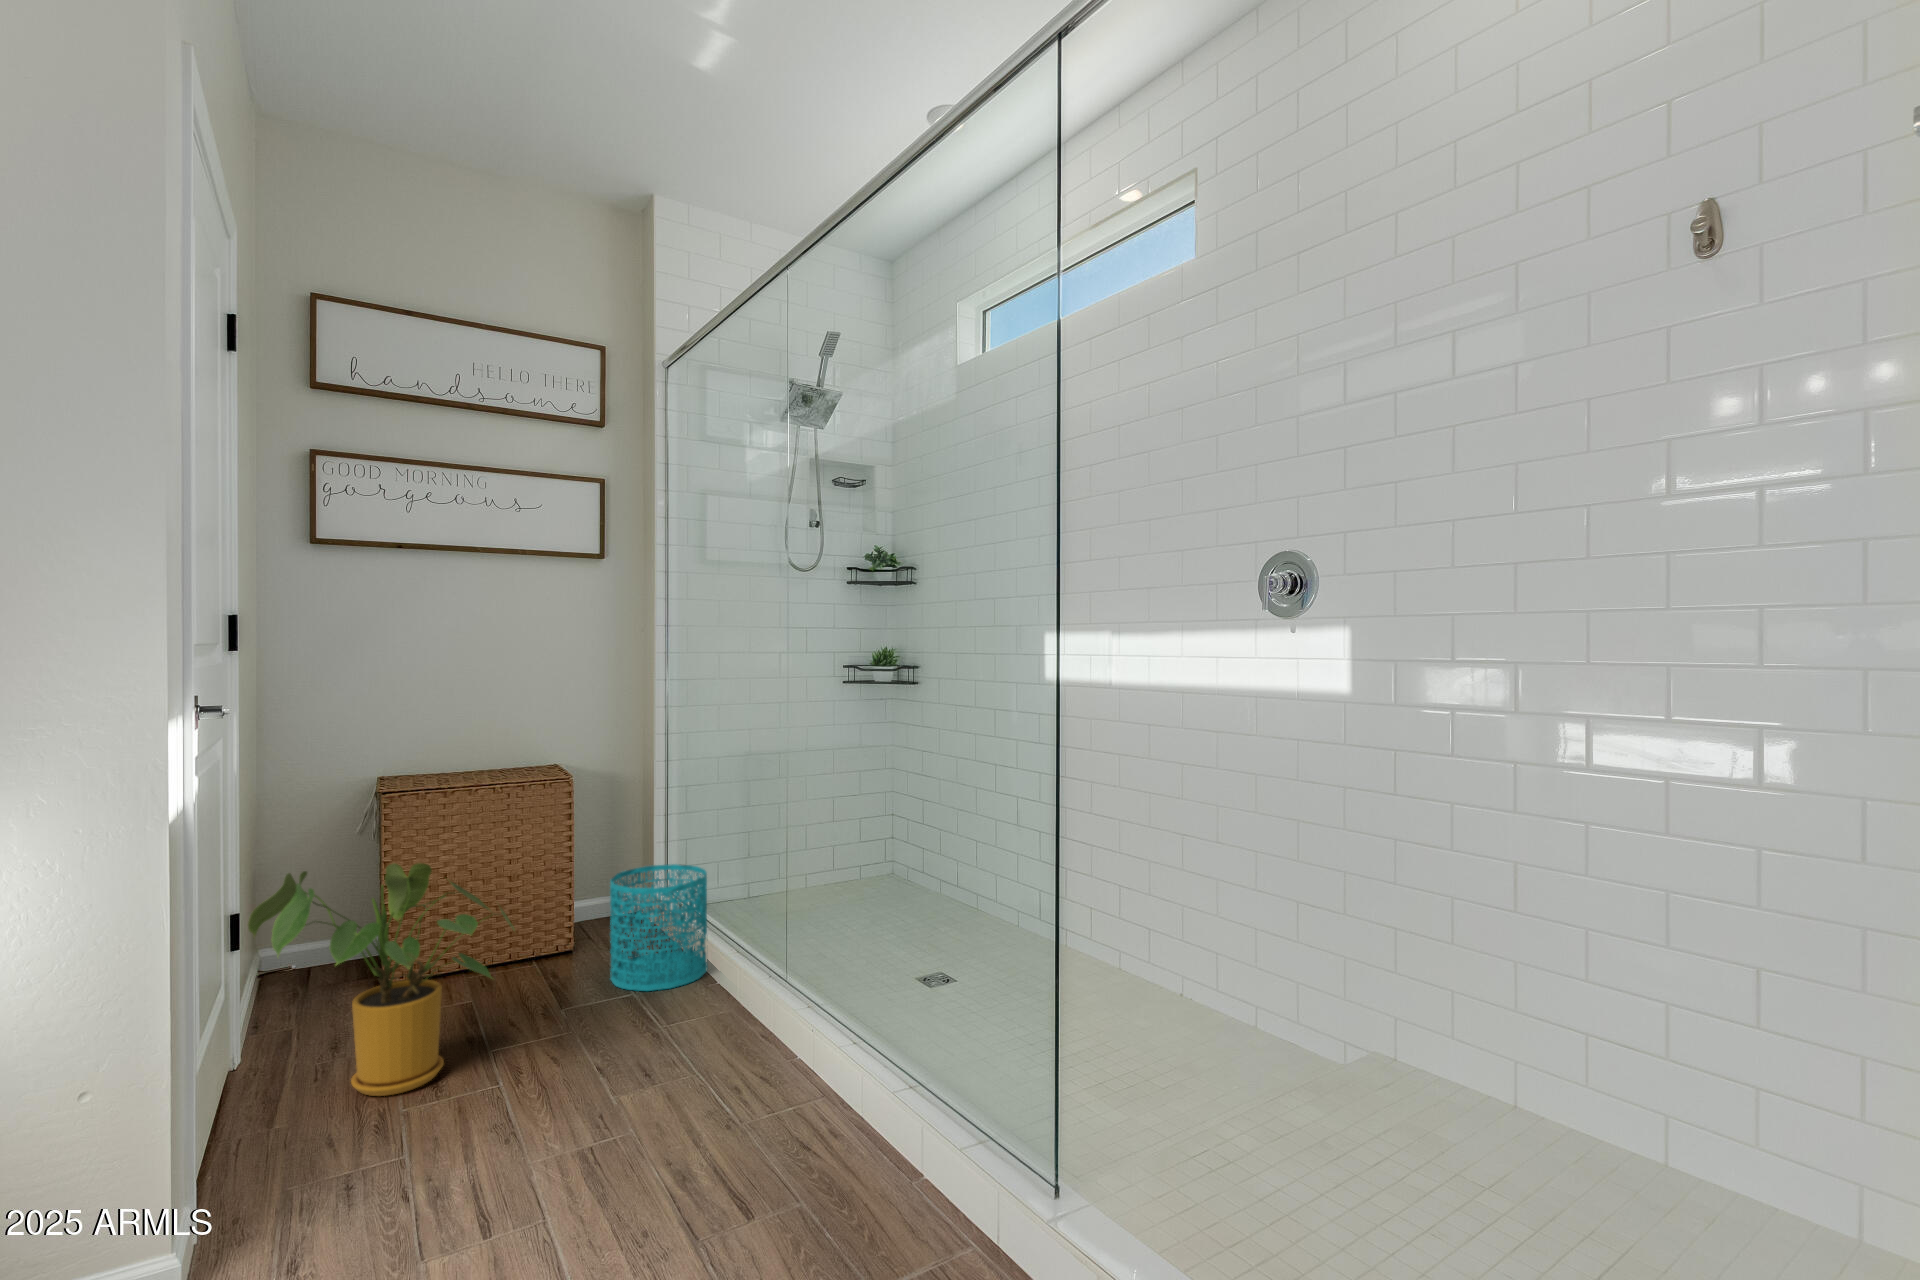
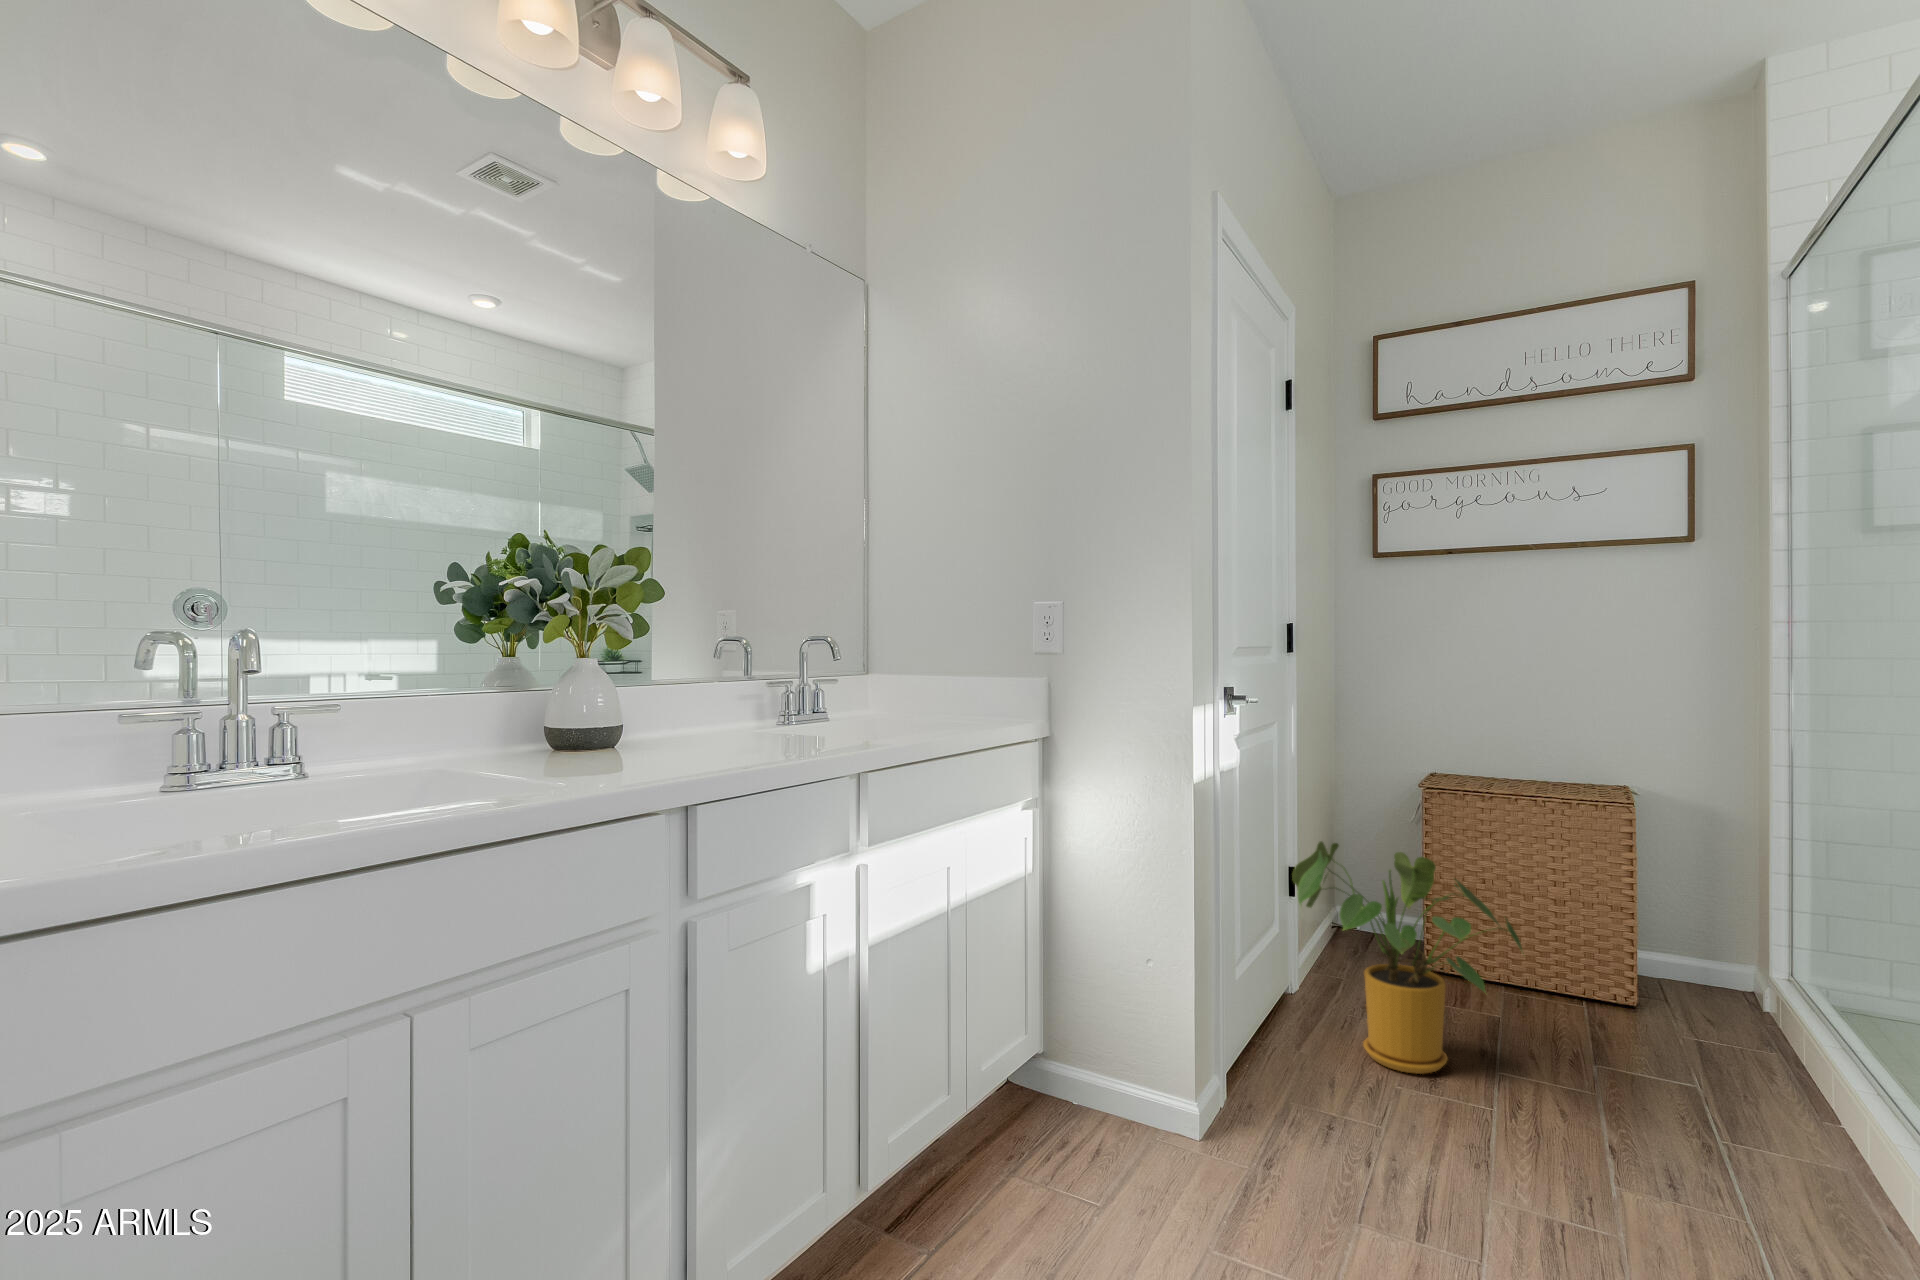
wastebasket: present [610,864,707,991] -> none [1672,928,1831,1104]

